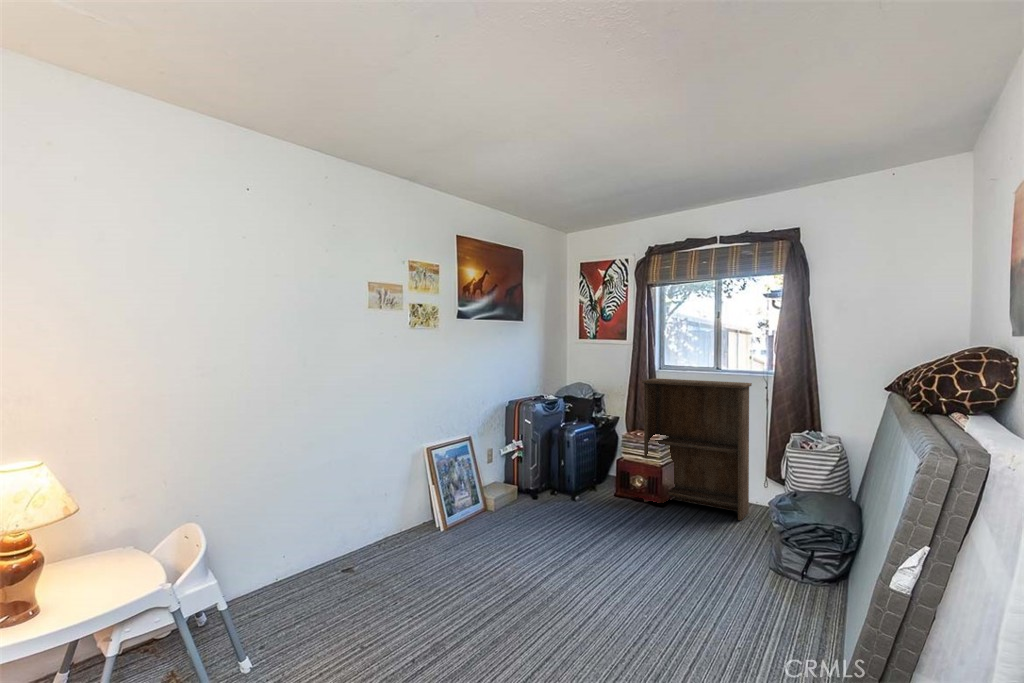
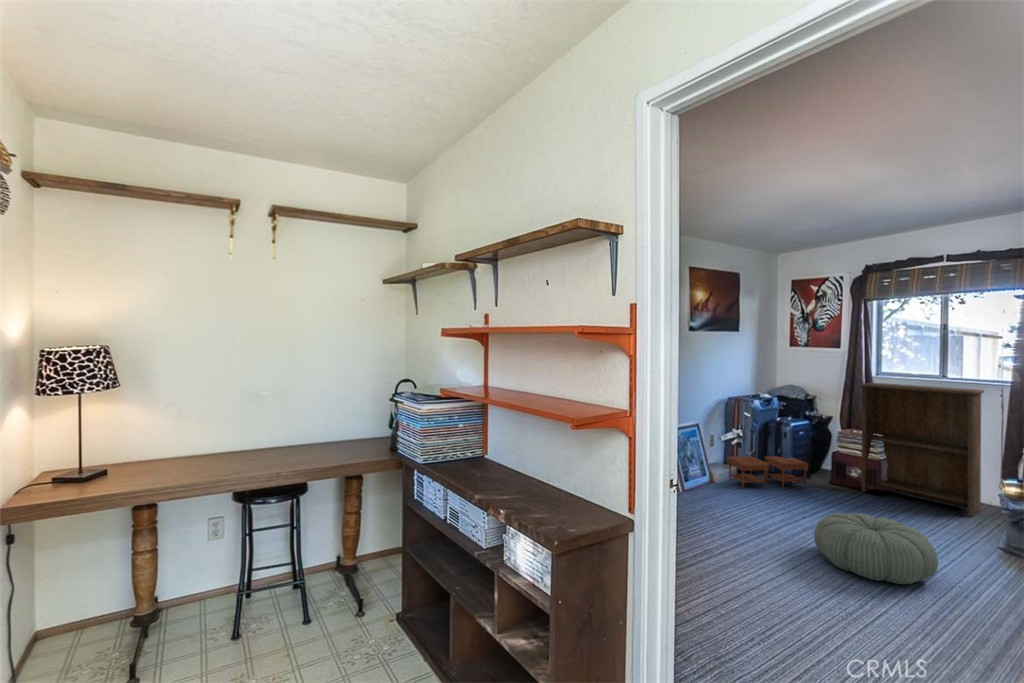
side table: none [503,468,592,516] -> present [727,456,809,488]
pouf: none [582,542,709,633] -> present [814,513,938,584]

